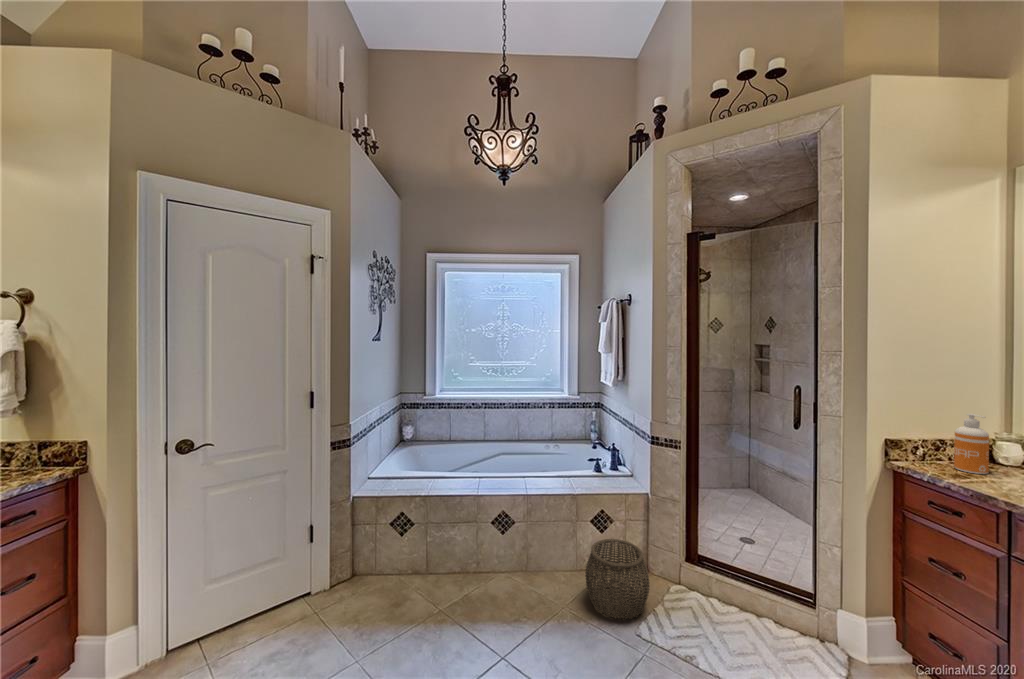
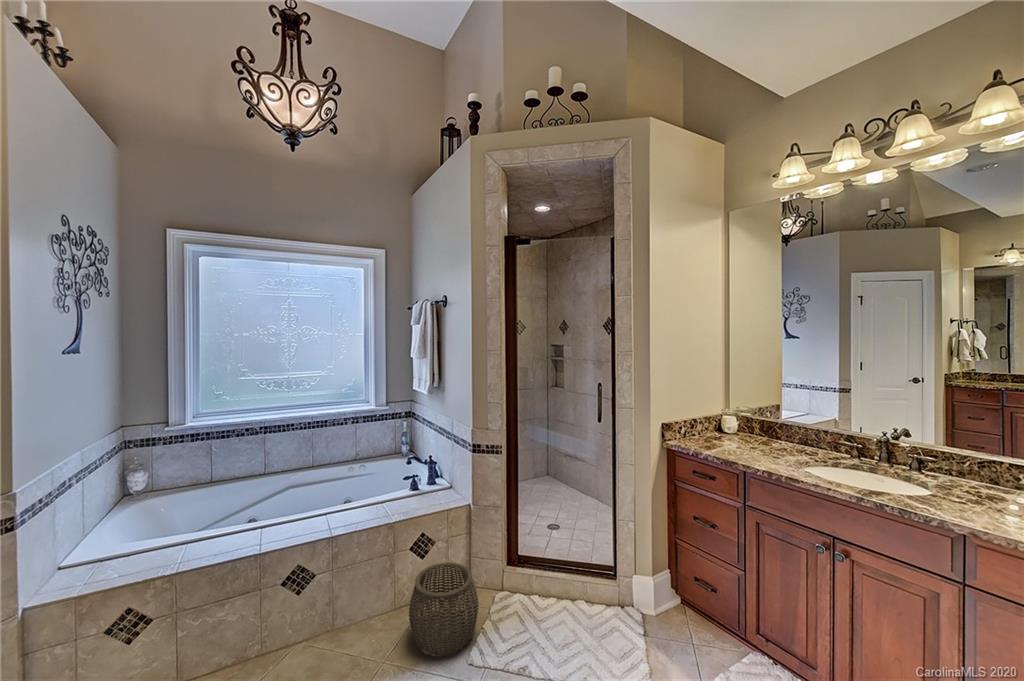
soap dispenser: present [954,414,989,474] -> none [702,397,721,443]

